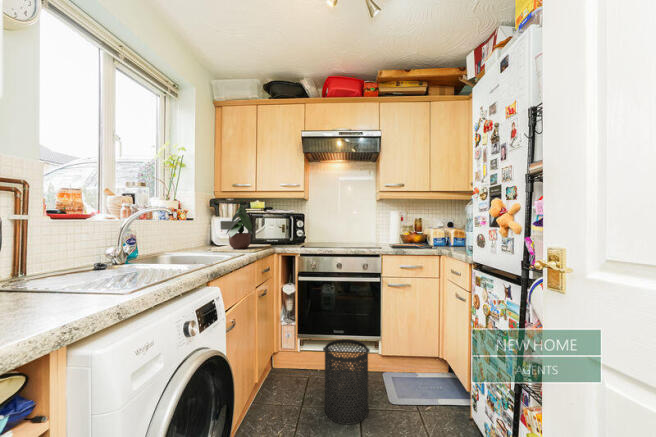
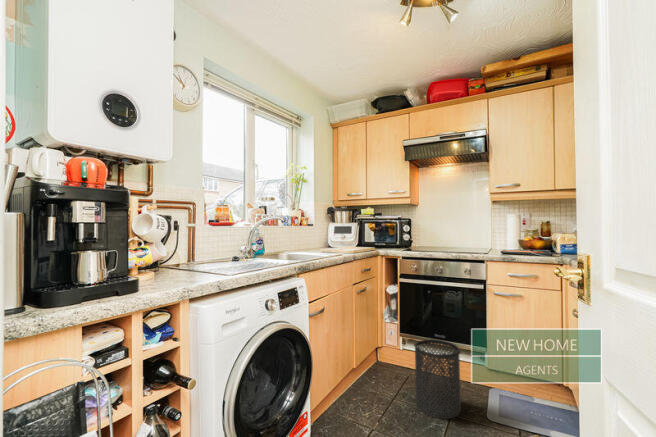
potted plant: present [226,199,253,249] -> none [333,206,359,250]

